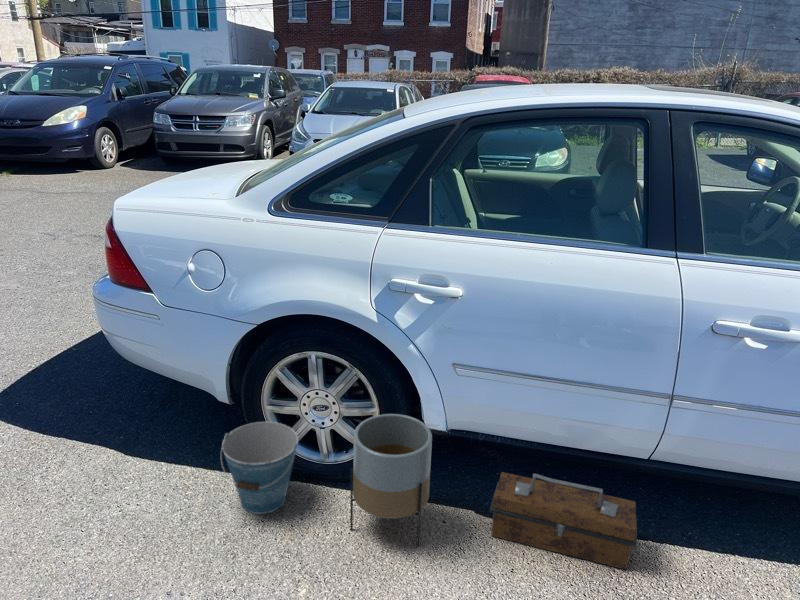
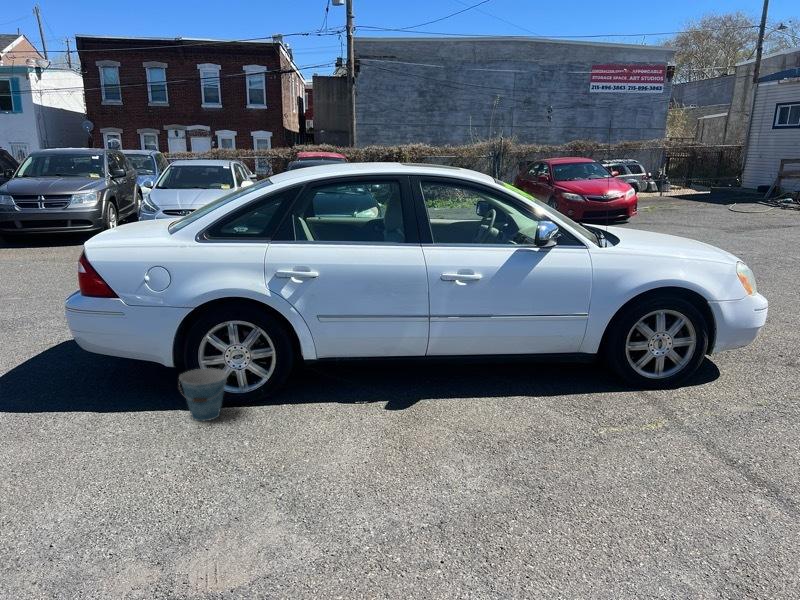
planter: present [350,414,432,546] -> none [263,350,309,421]
toolbox: present [490,472,637,569] -> none [345,373,424,415]

